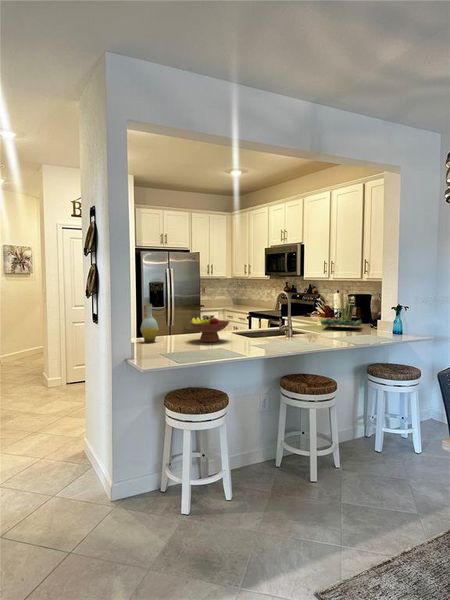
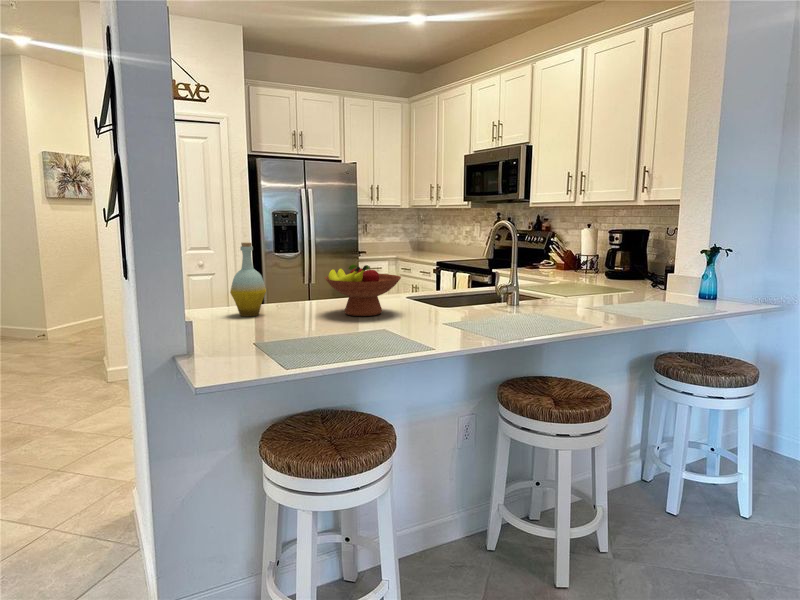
plant: present [321,296,362,326] -> none [565,229,636,287]

